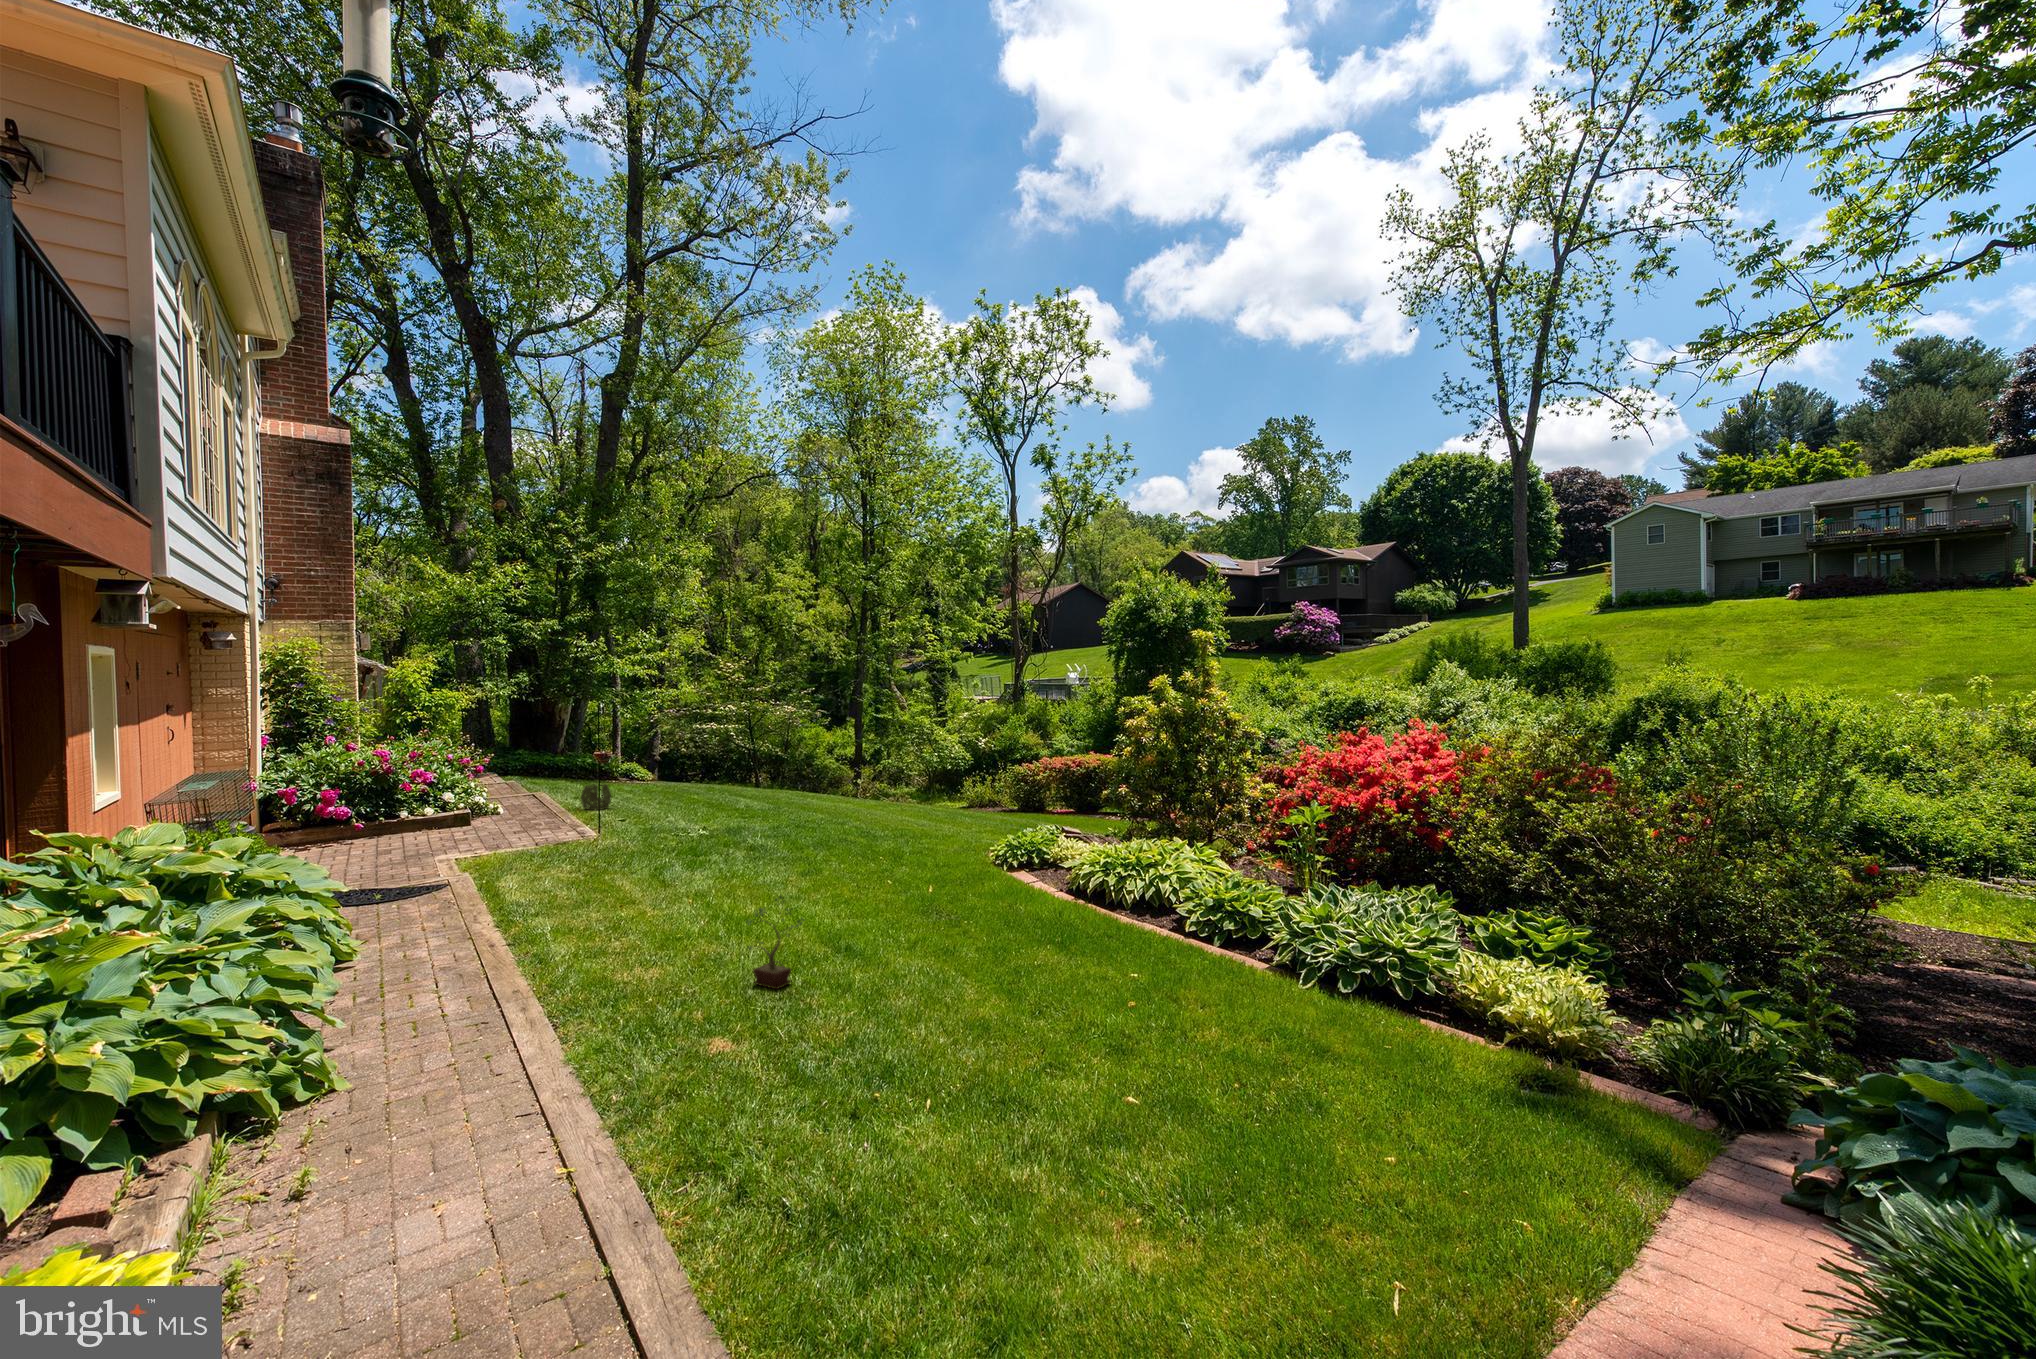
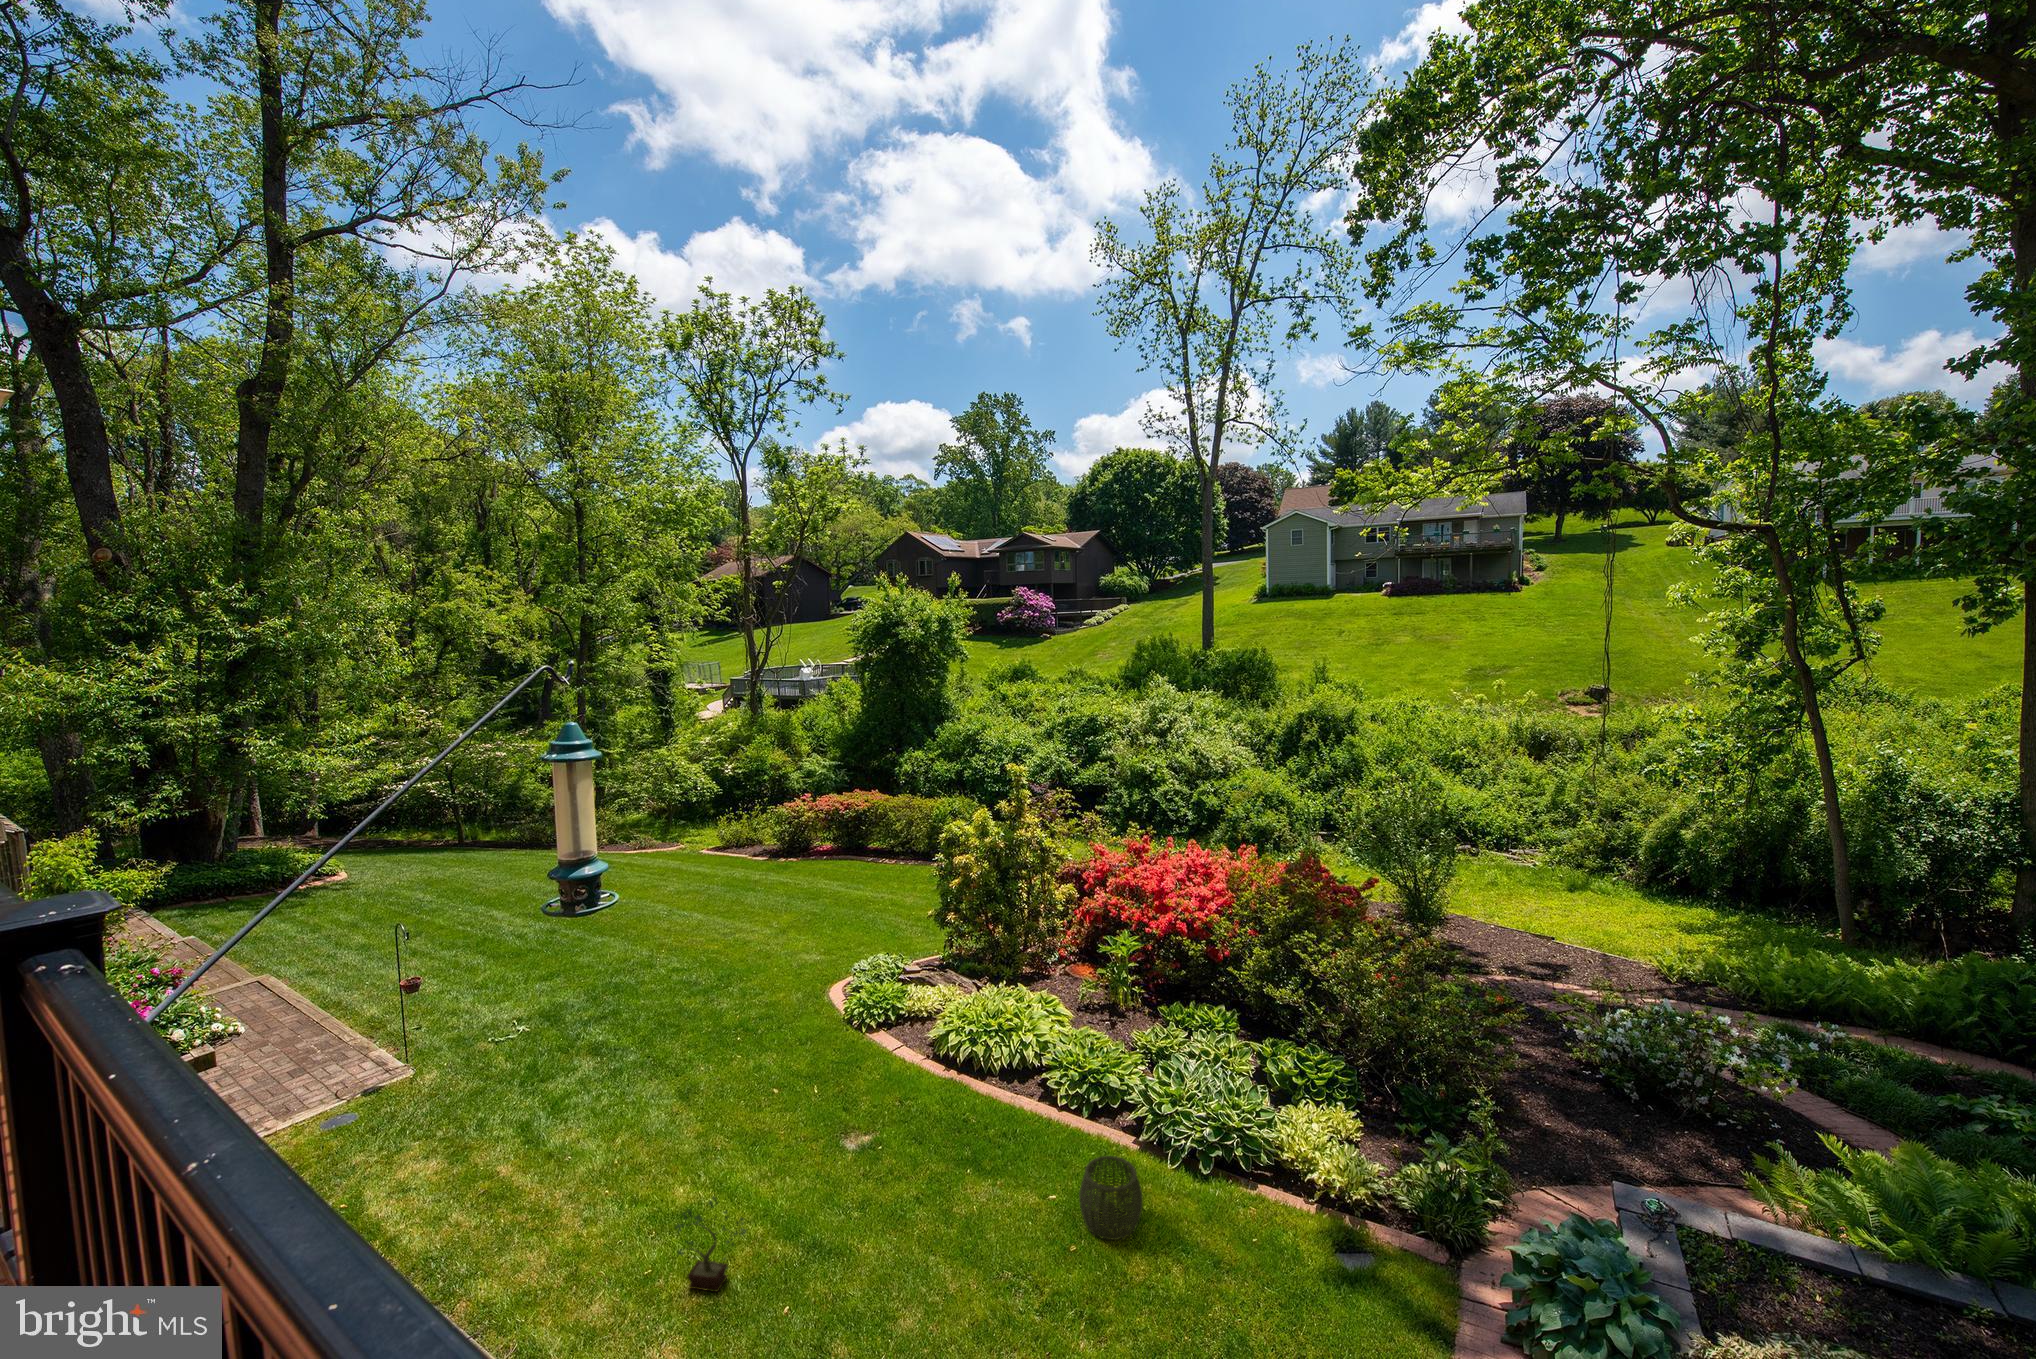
woven basket: present [581,784,611,810] -> present [1079,1156,1143,1240]

